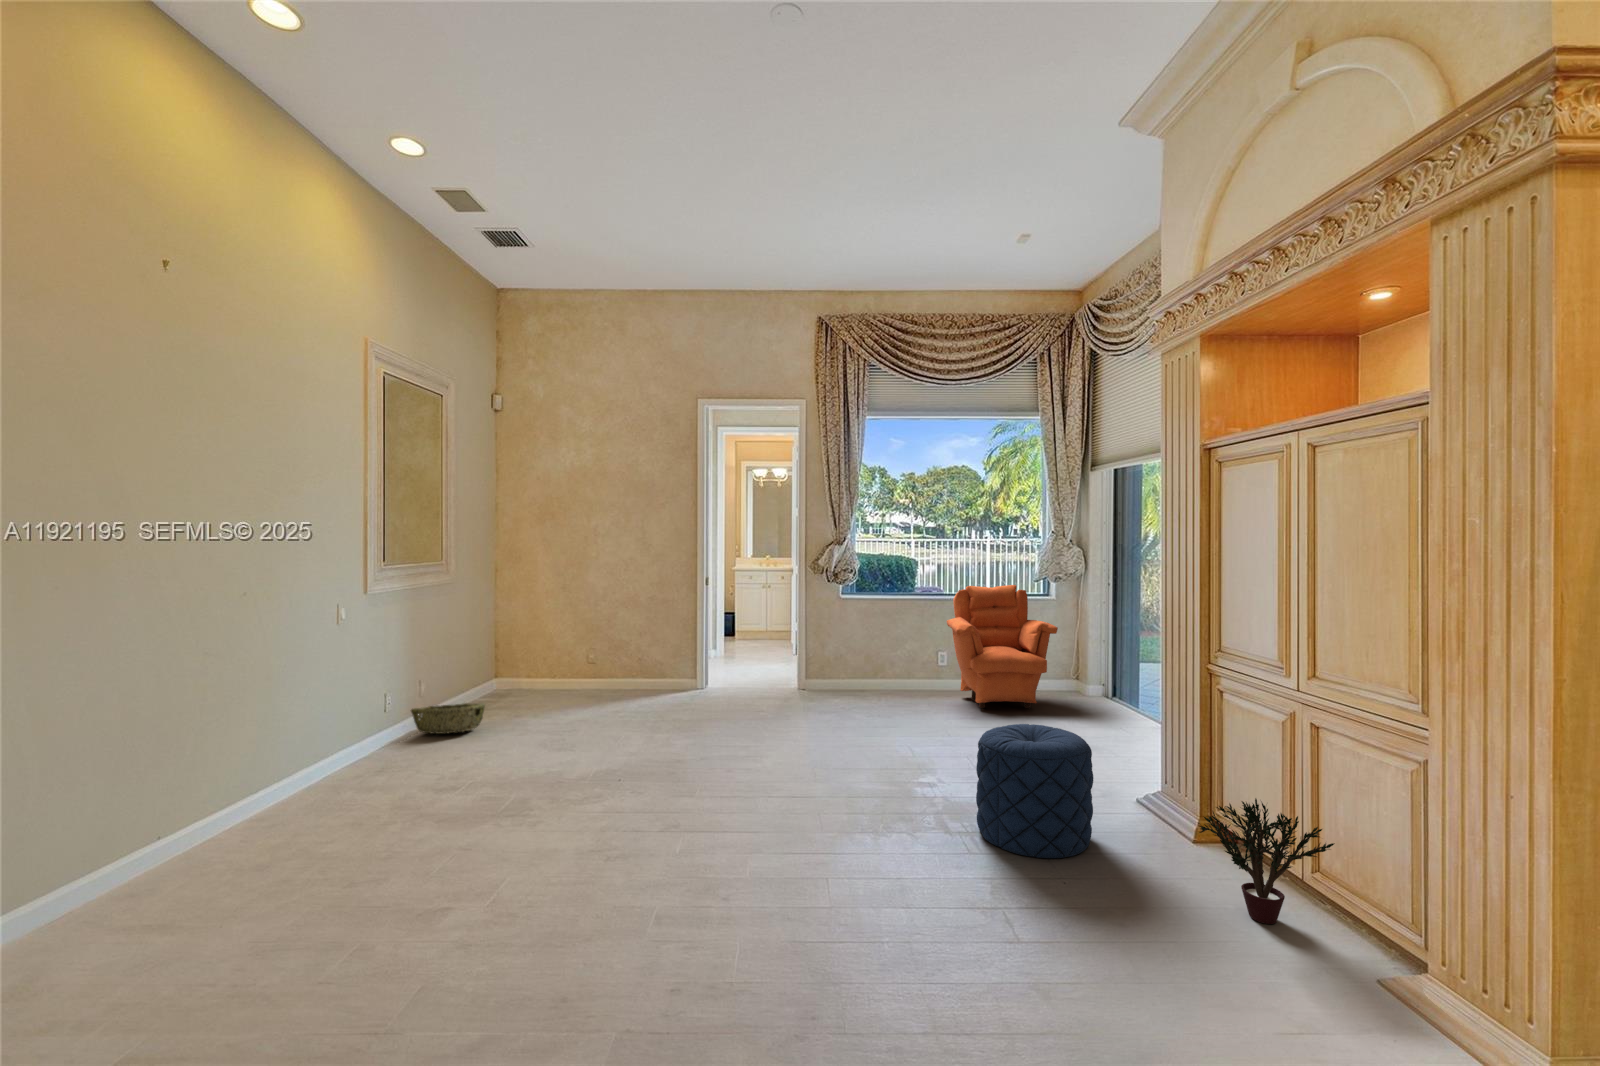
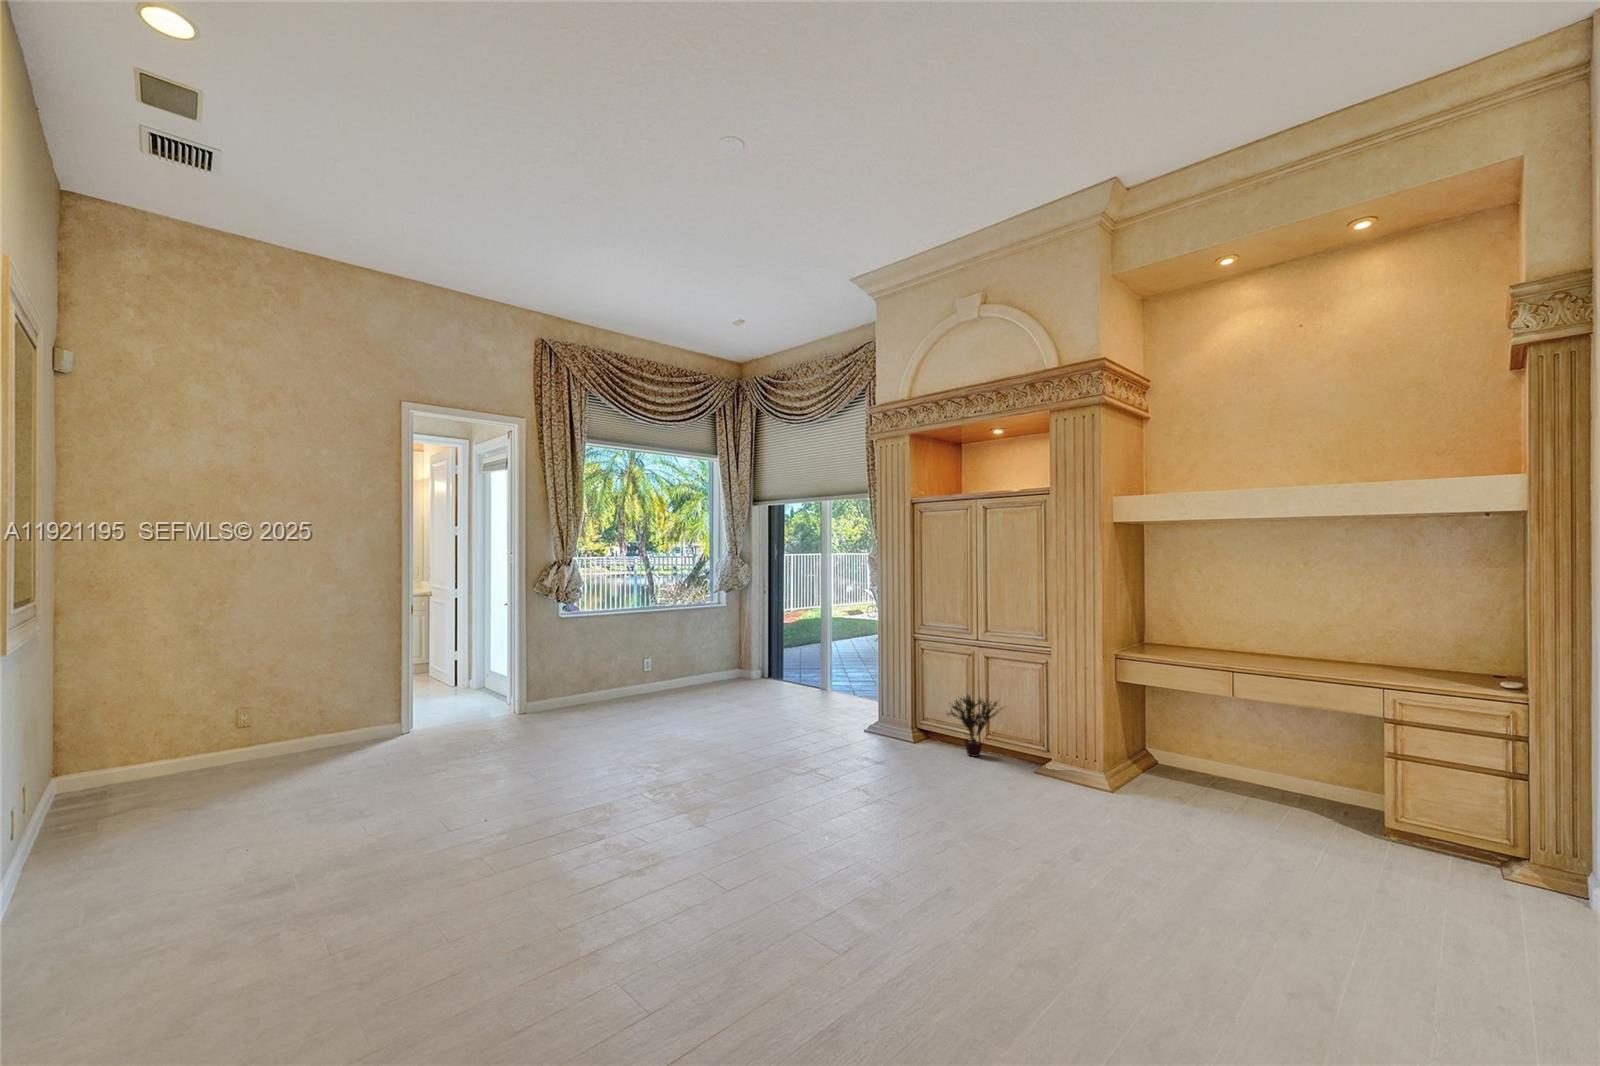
armchair: present [947,585,1058,708] -> none [656,591,744,692]
woven basket: present [411,703,485,734] -> none [95,756,207,807]
pouf: present [976,724,1093,858] -> none [803,678,876,759]

